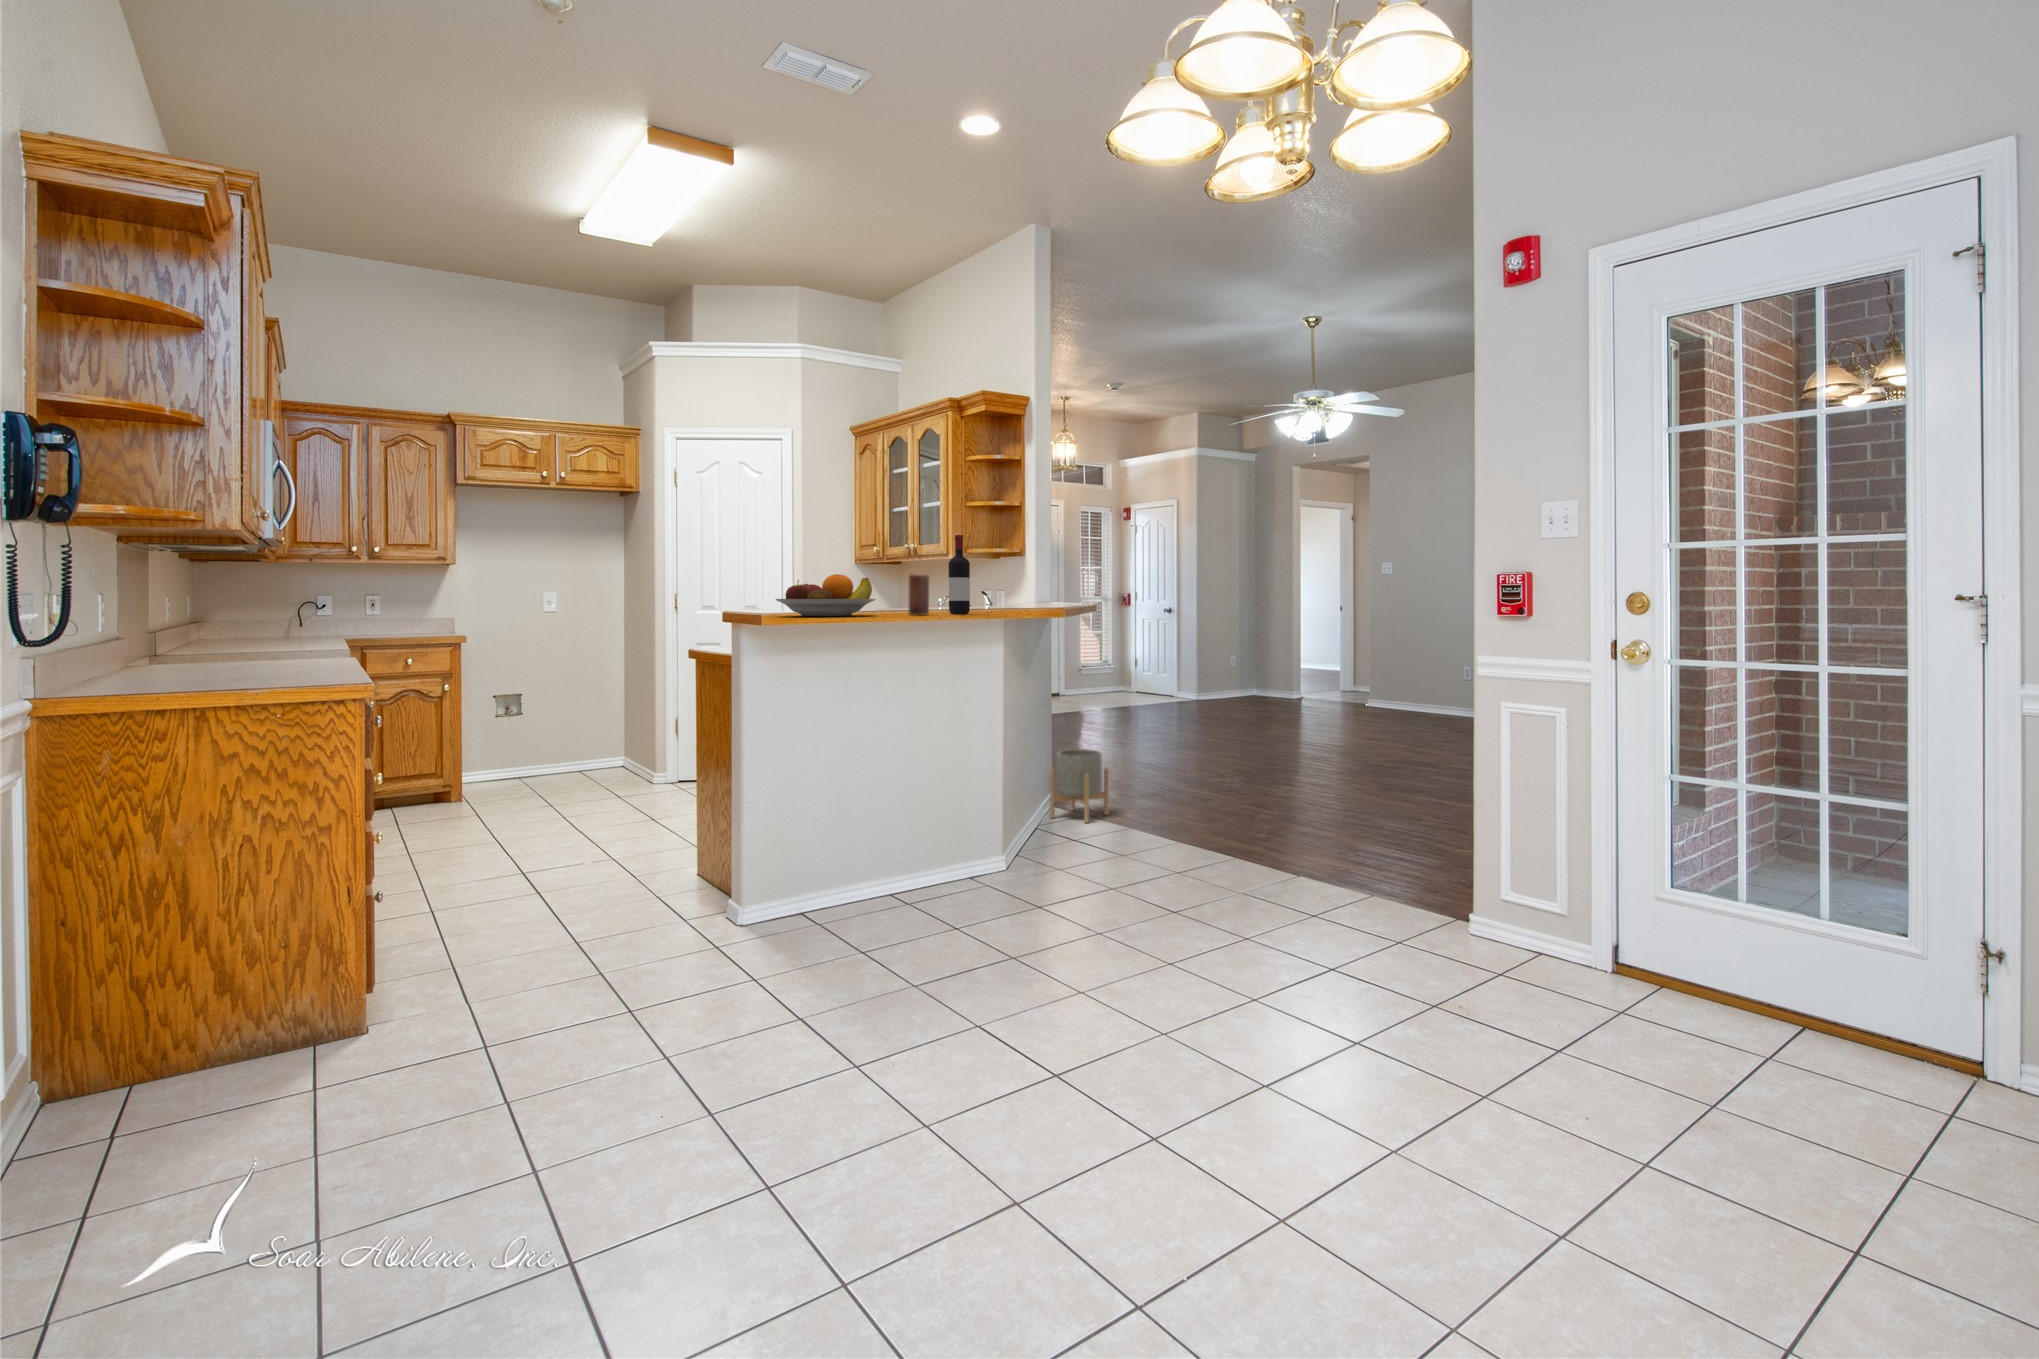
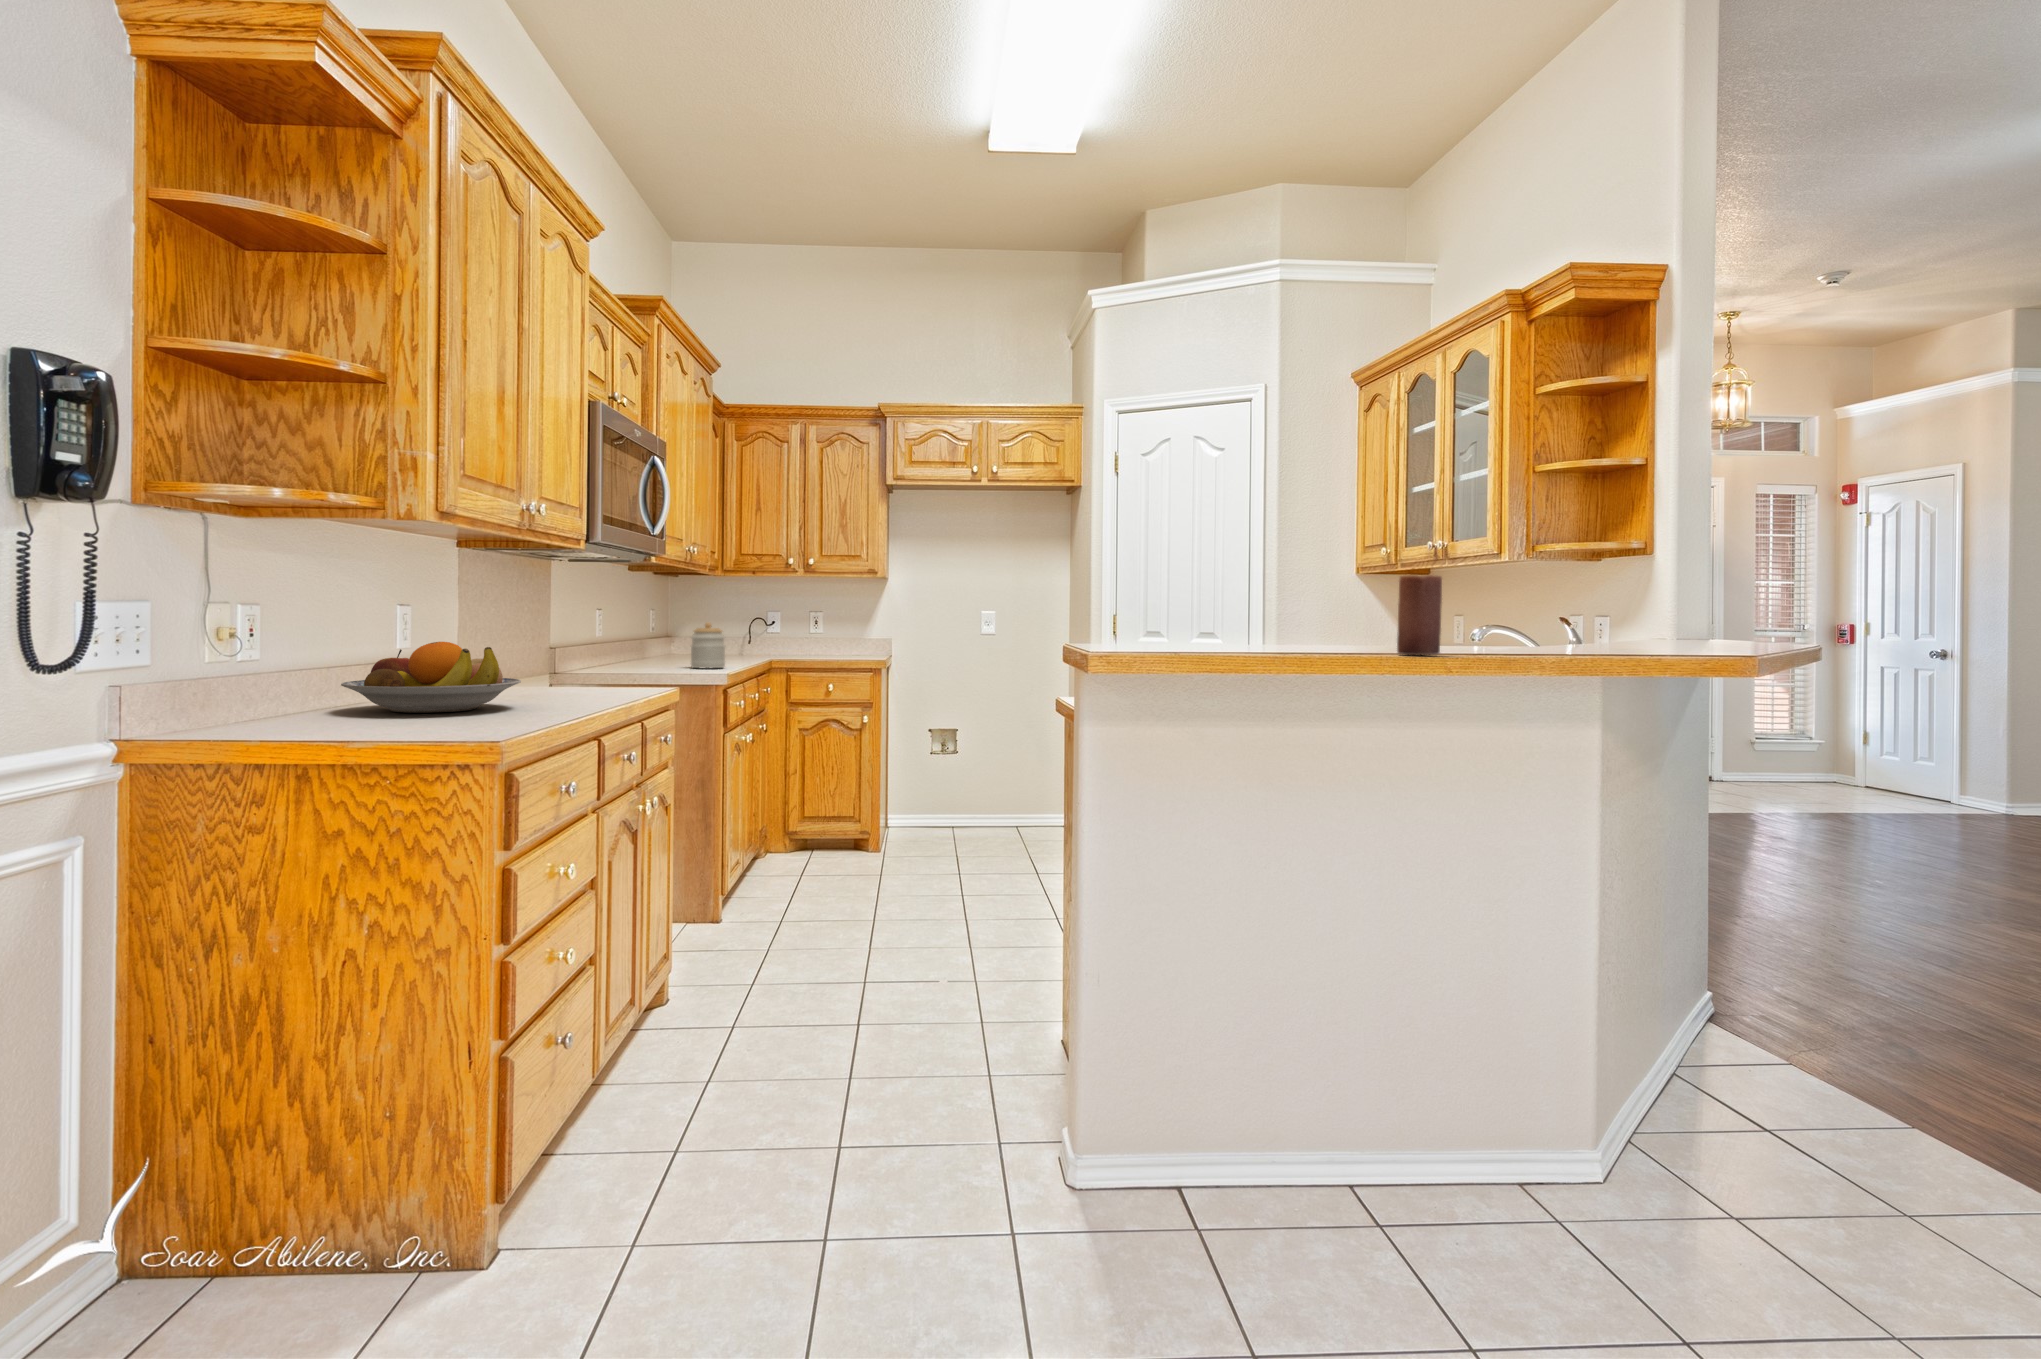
wine bottle: present [949,535,970,614] -> none [1485,495,1534,656]
fruit bowl: present [776,574,875,616] -> present [341,642,521,713]
jar: none [294,603,333,644] -> present [691,622,725,668]
planter: present [1050,749,1109,823] -> none [1704,921,1853,1085]

